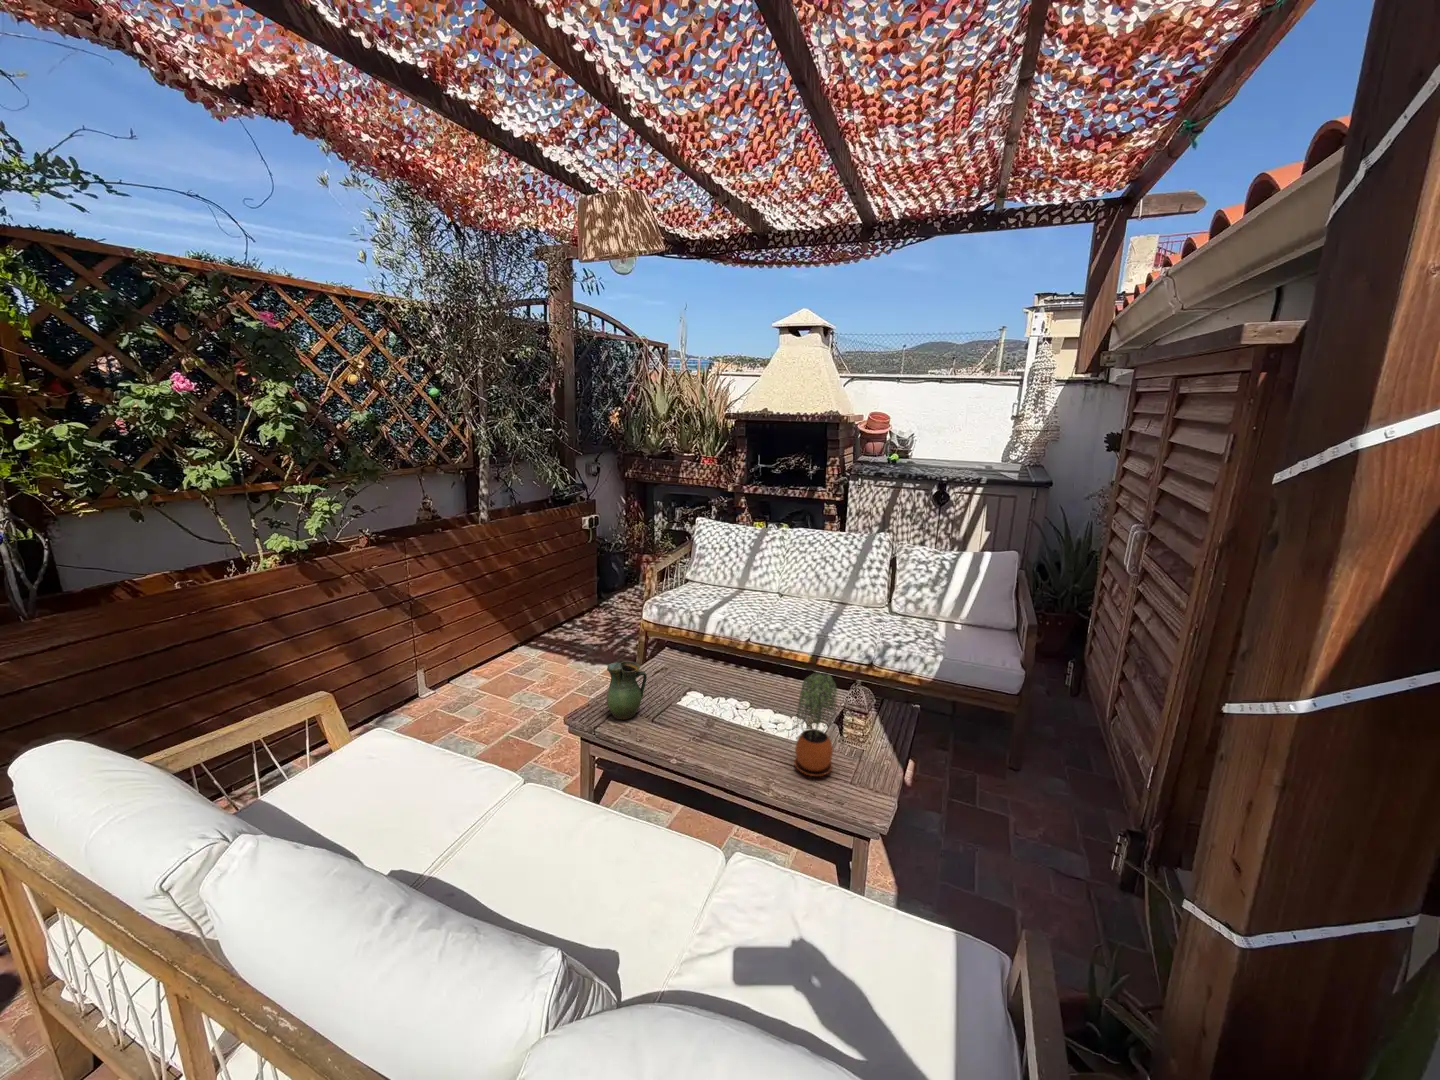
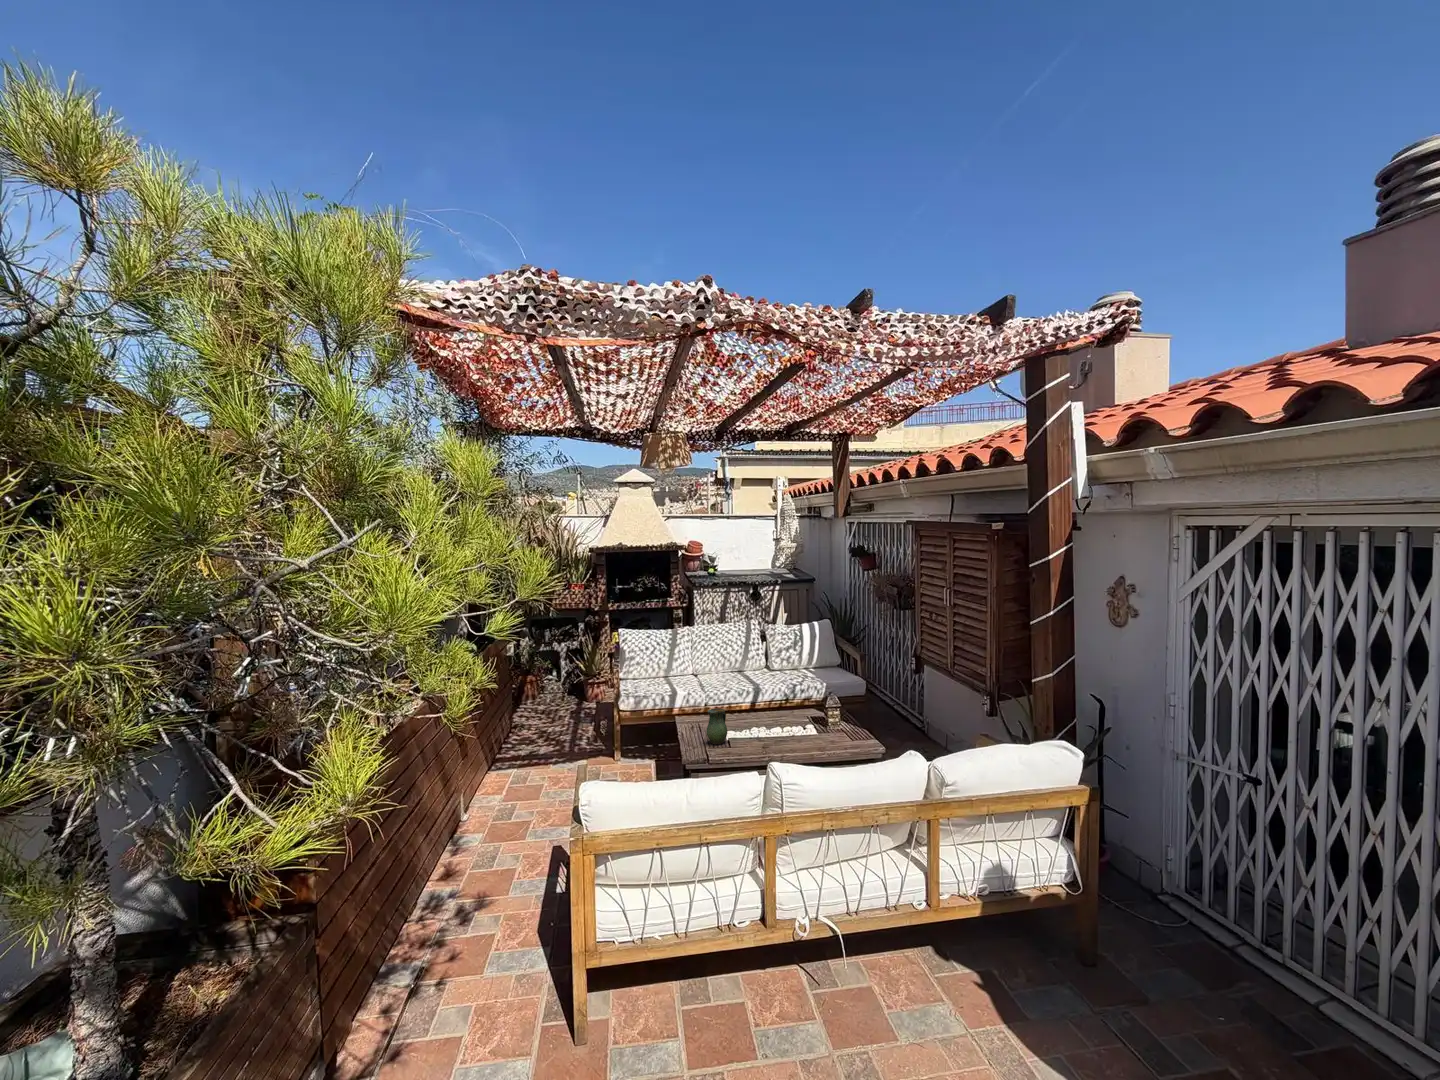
potted plant: present [792,673,837,776] -> none [819,681,841,735]

